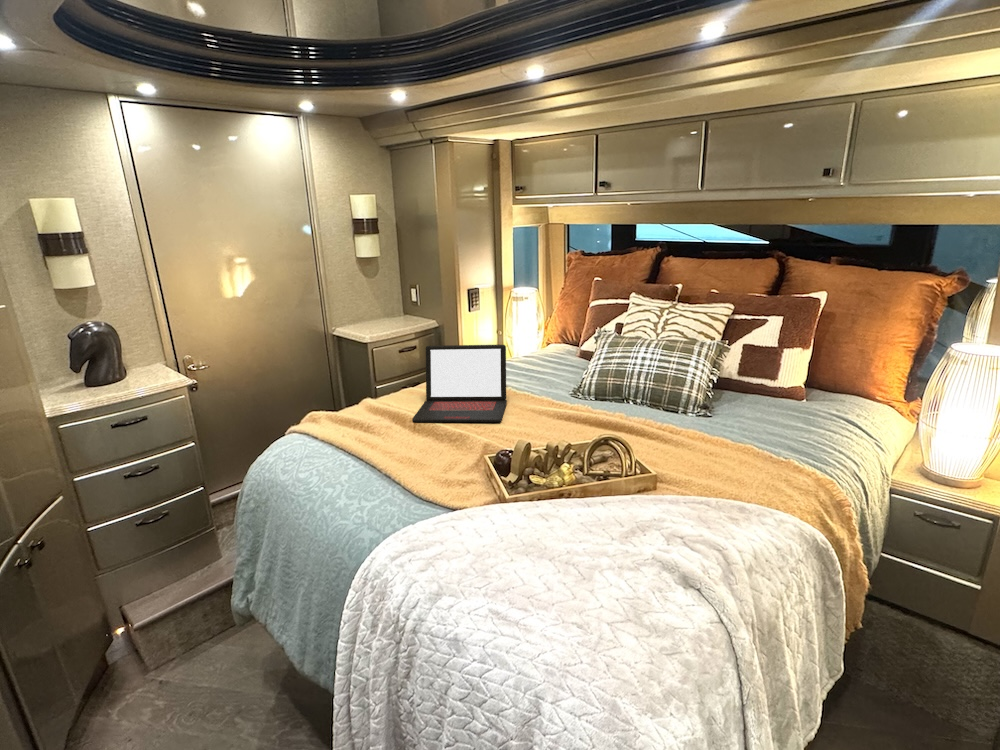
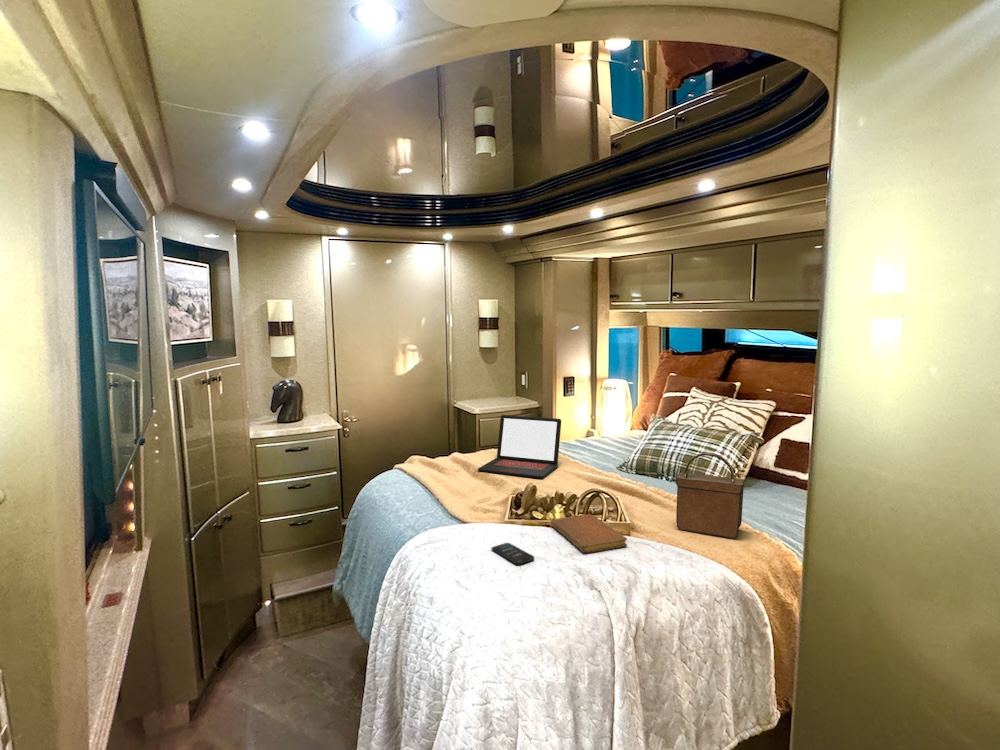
handbag: none [693,376,778,472] -> present [676,453,744,539]
notebook: none [559,467,668,526] -> present [551,514,627,553]
smartphone: none [511,529,576,563] -> present [492,543,534,565]

